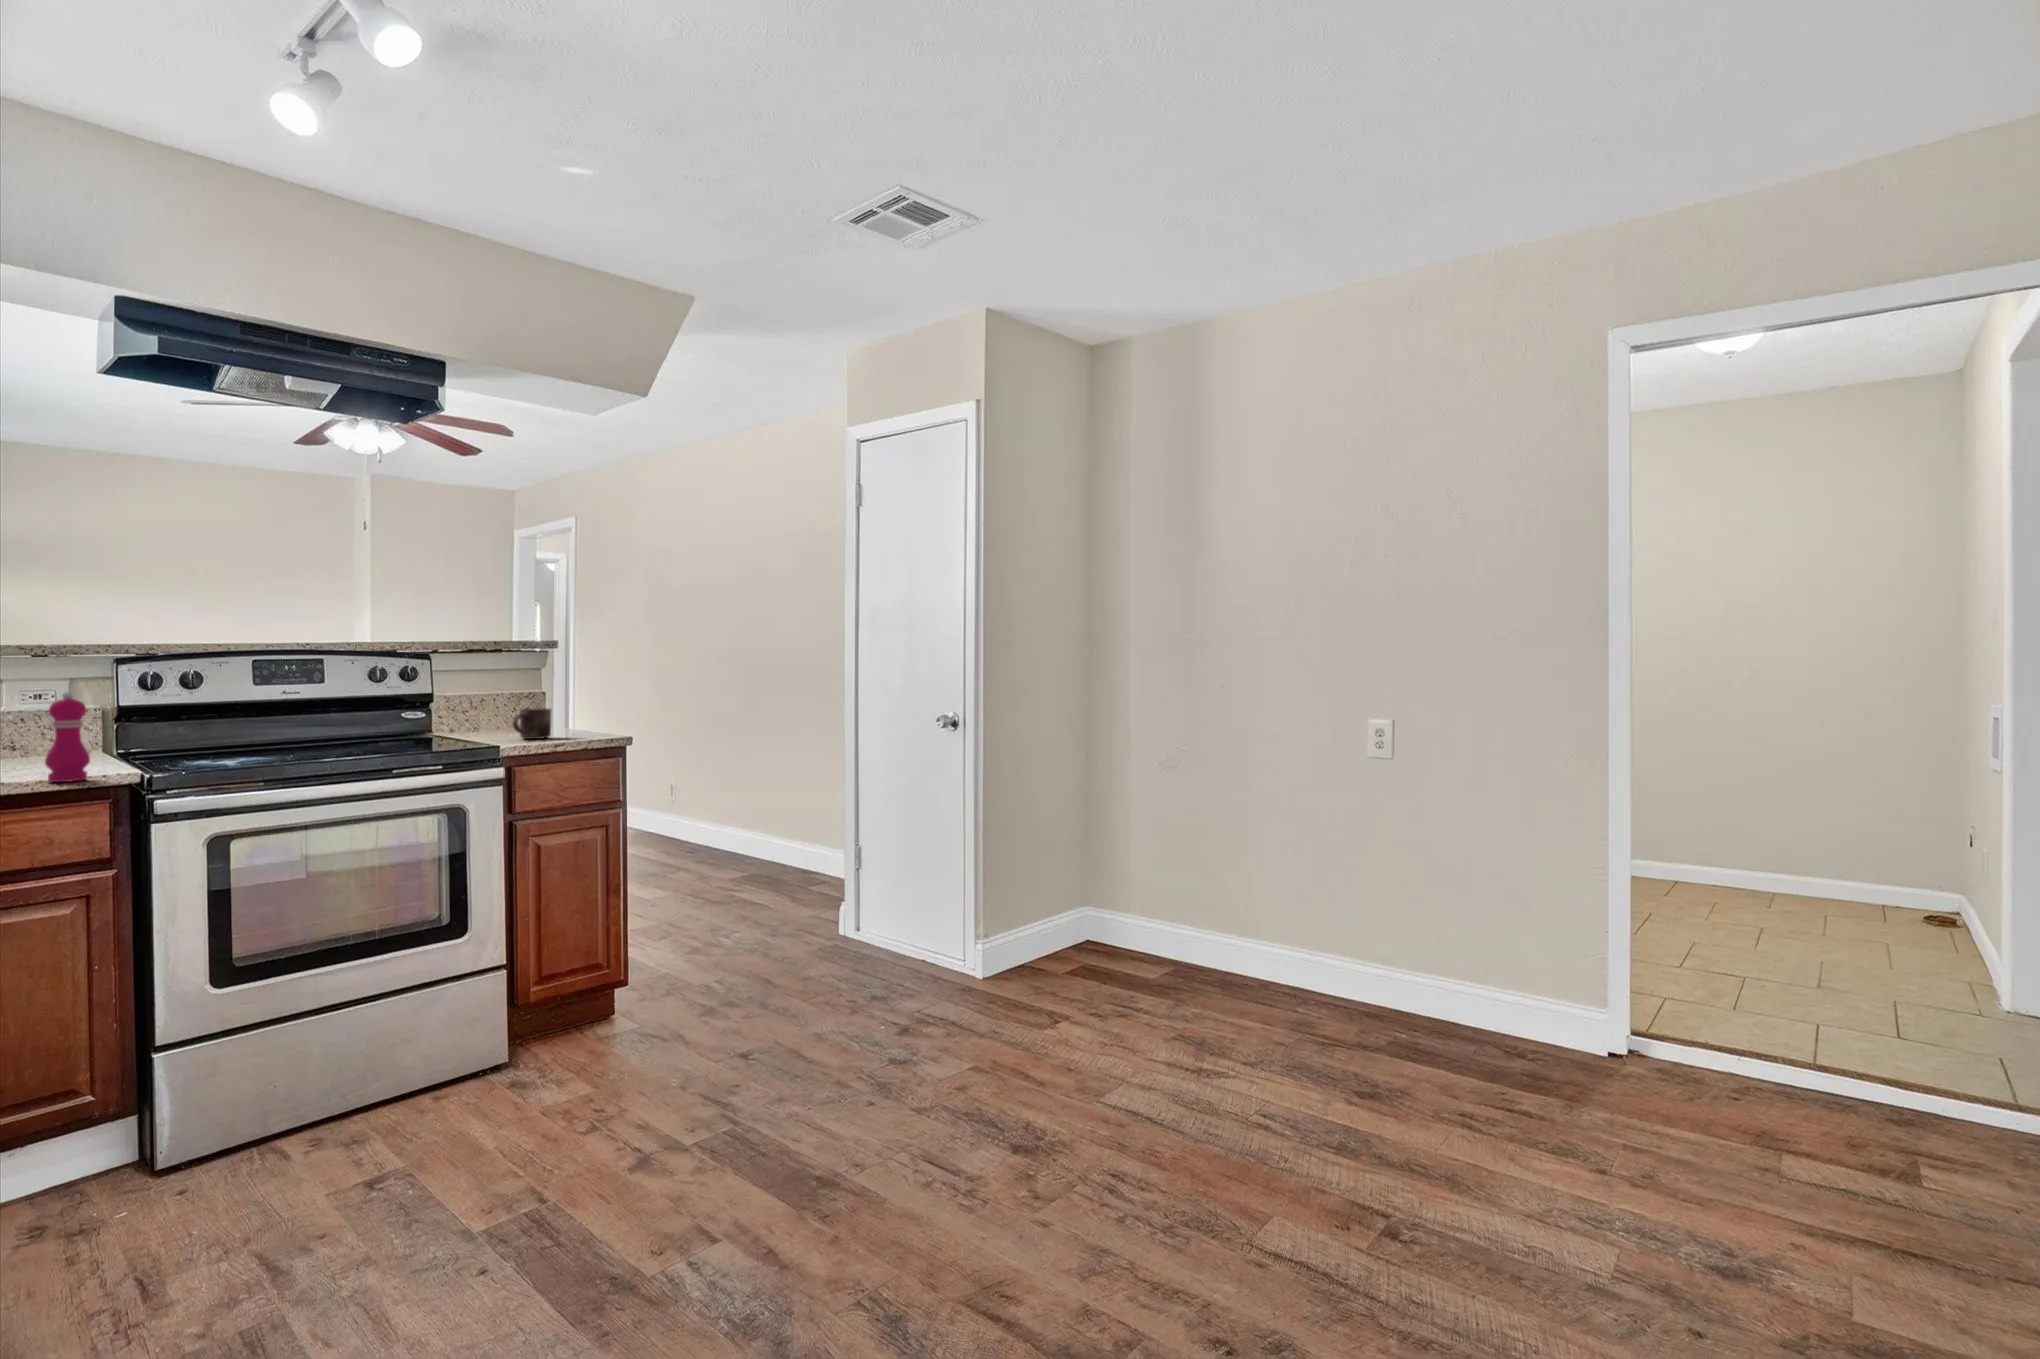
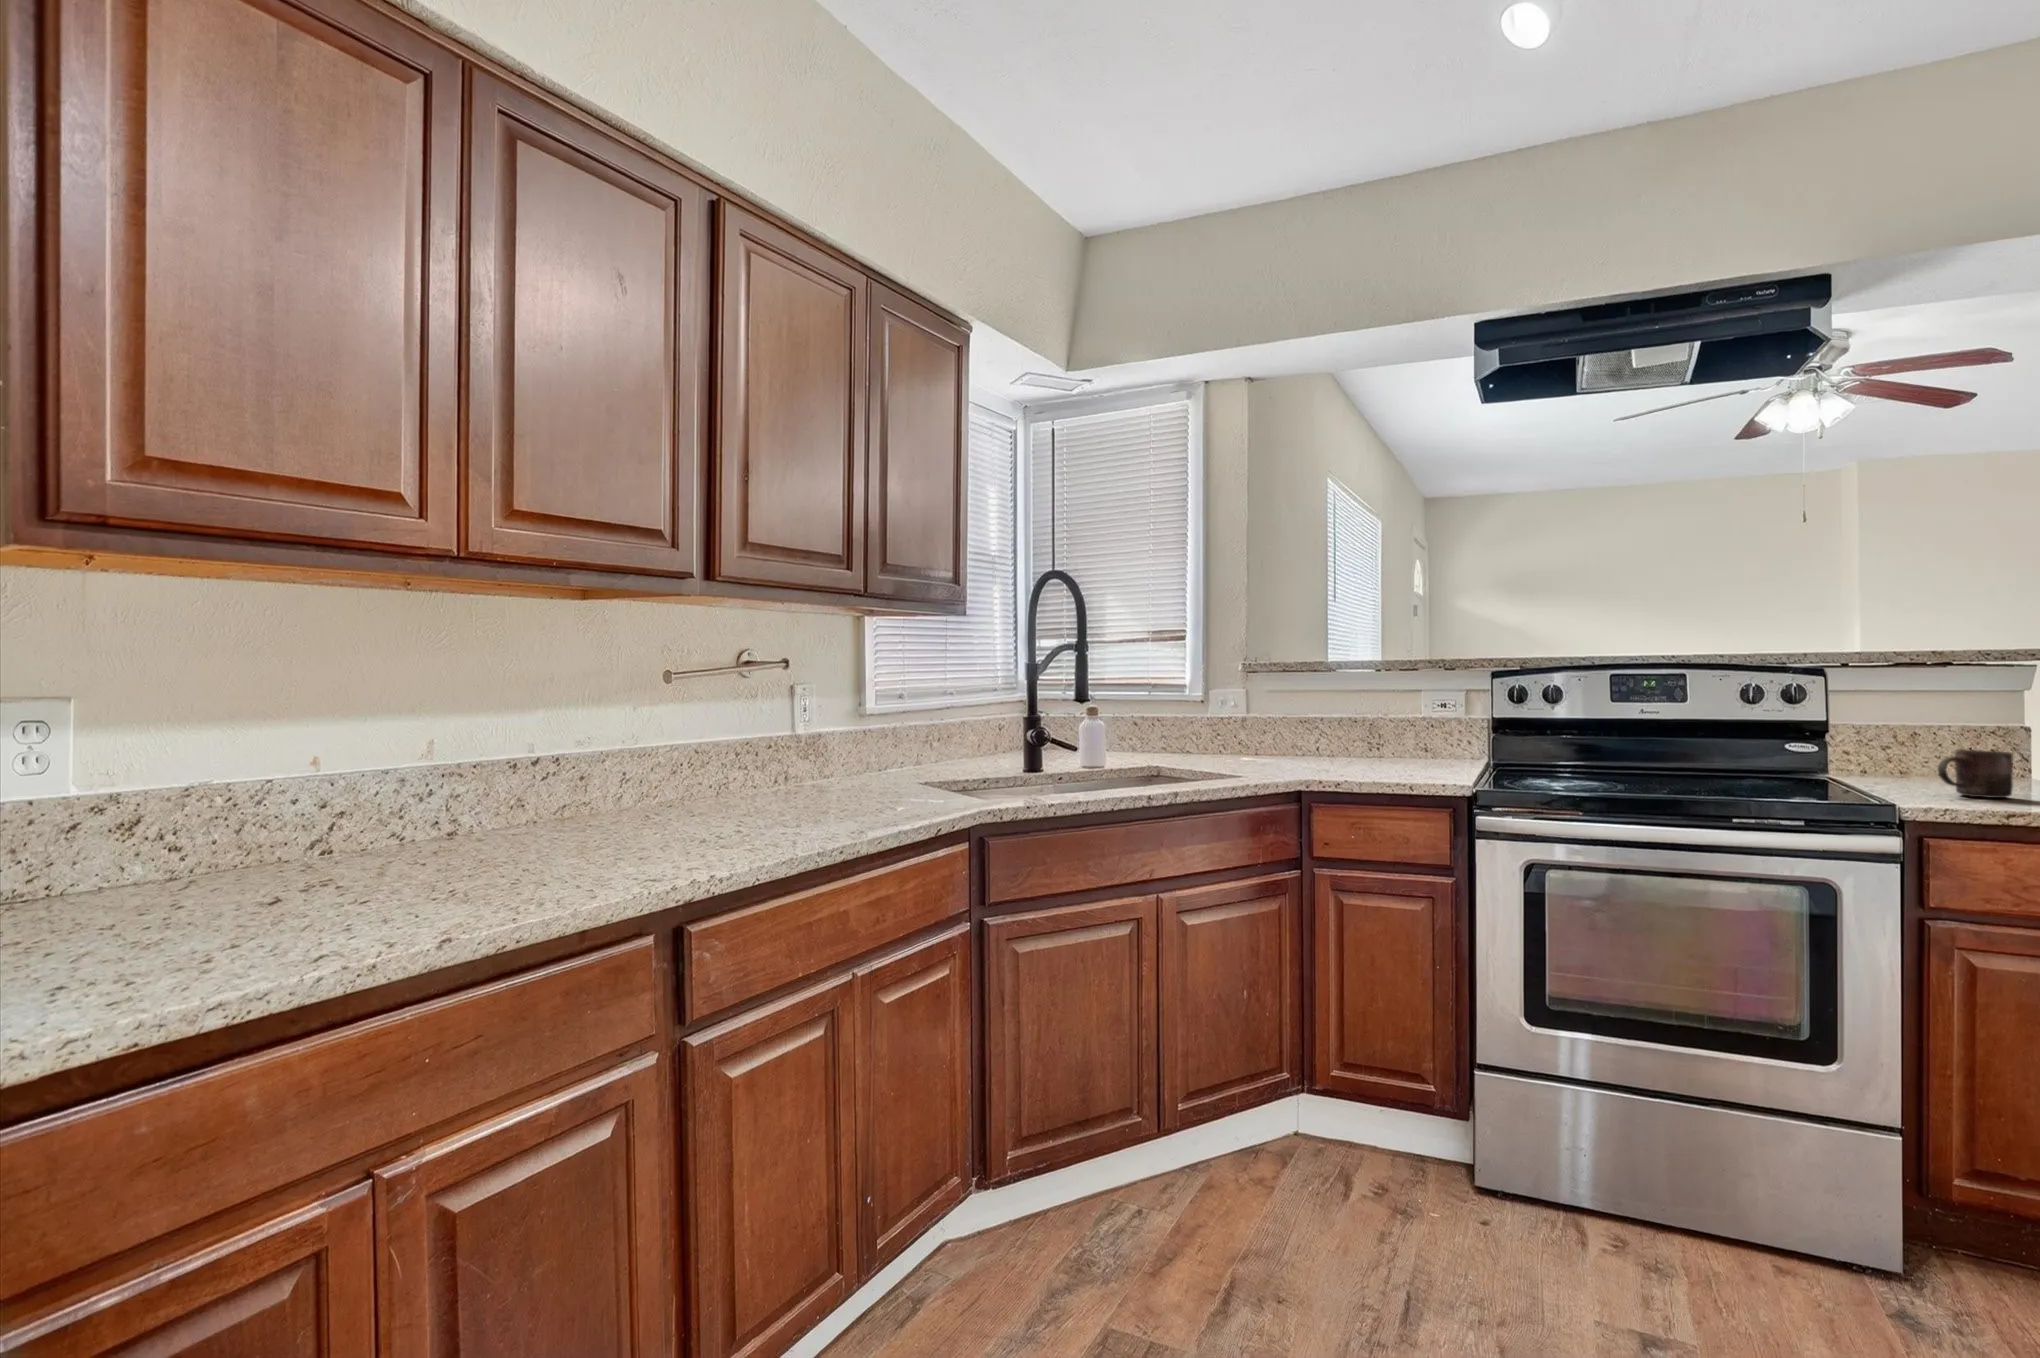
pepper mill: present [45,692,90,782] -> none [1402,702,1434,786]

